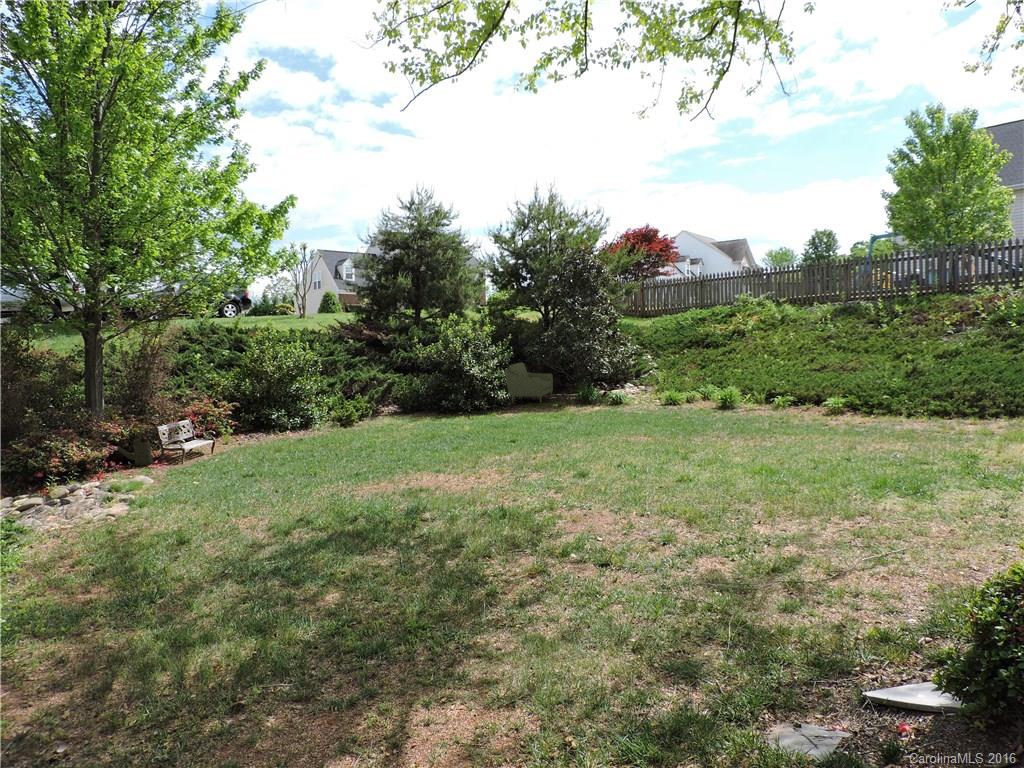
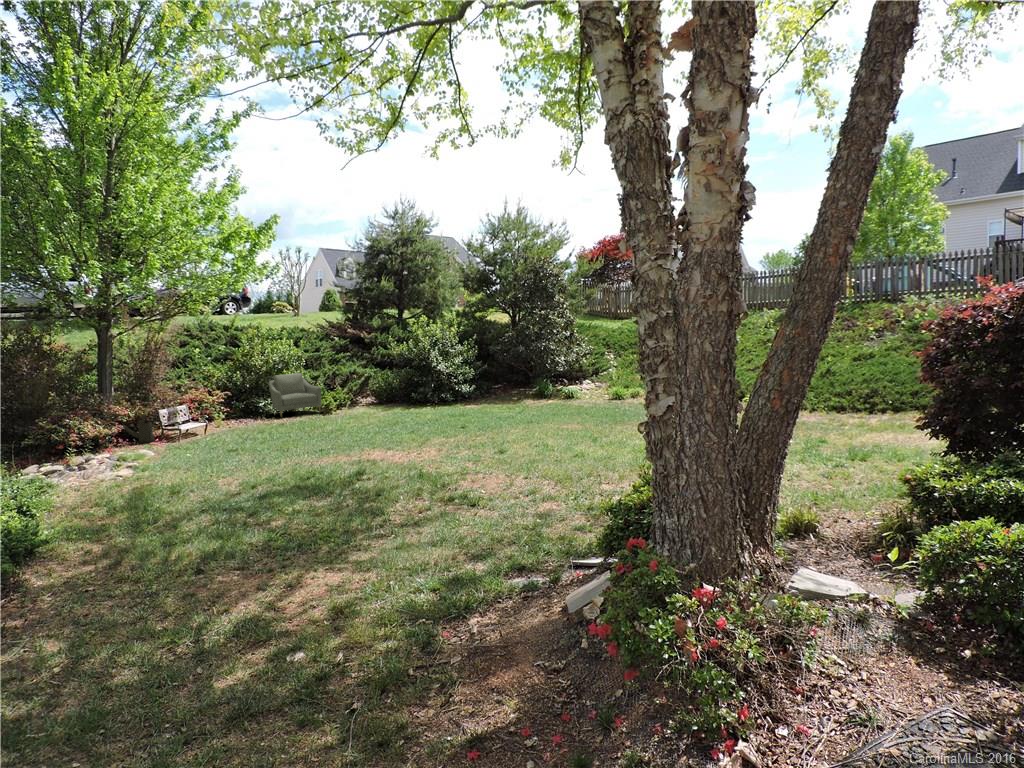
chair: present [504,363,553,402] -> present [269,373,321,417]

